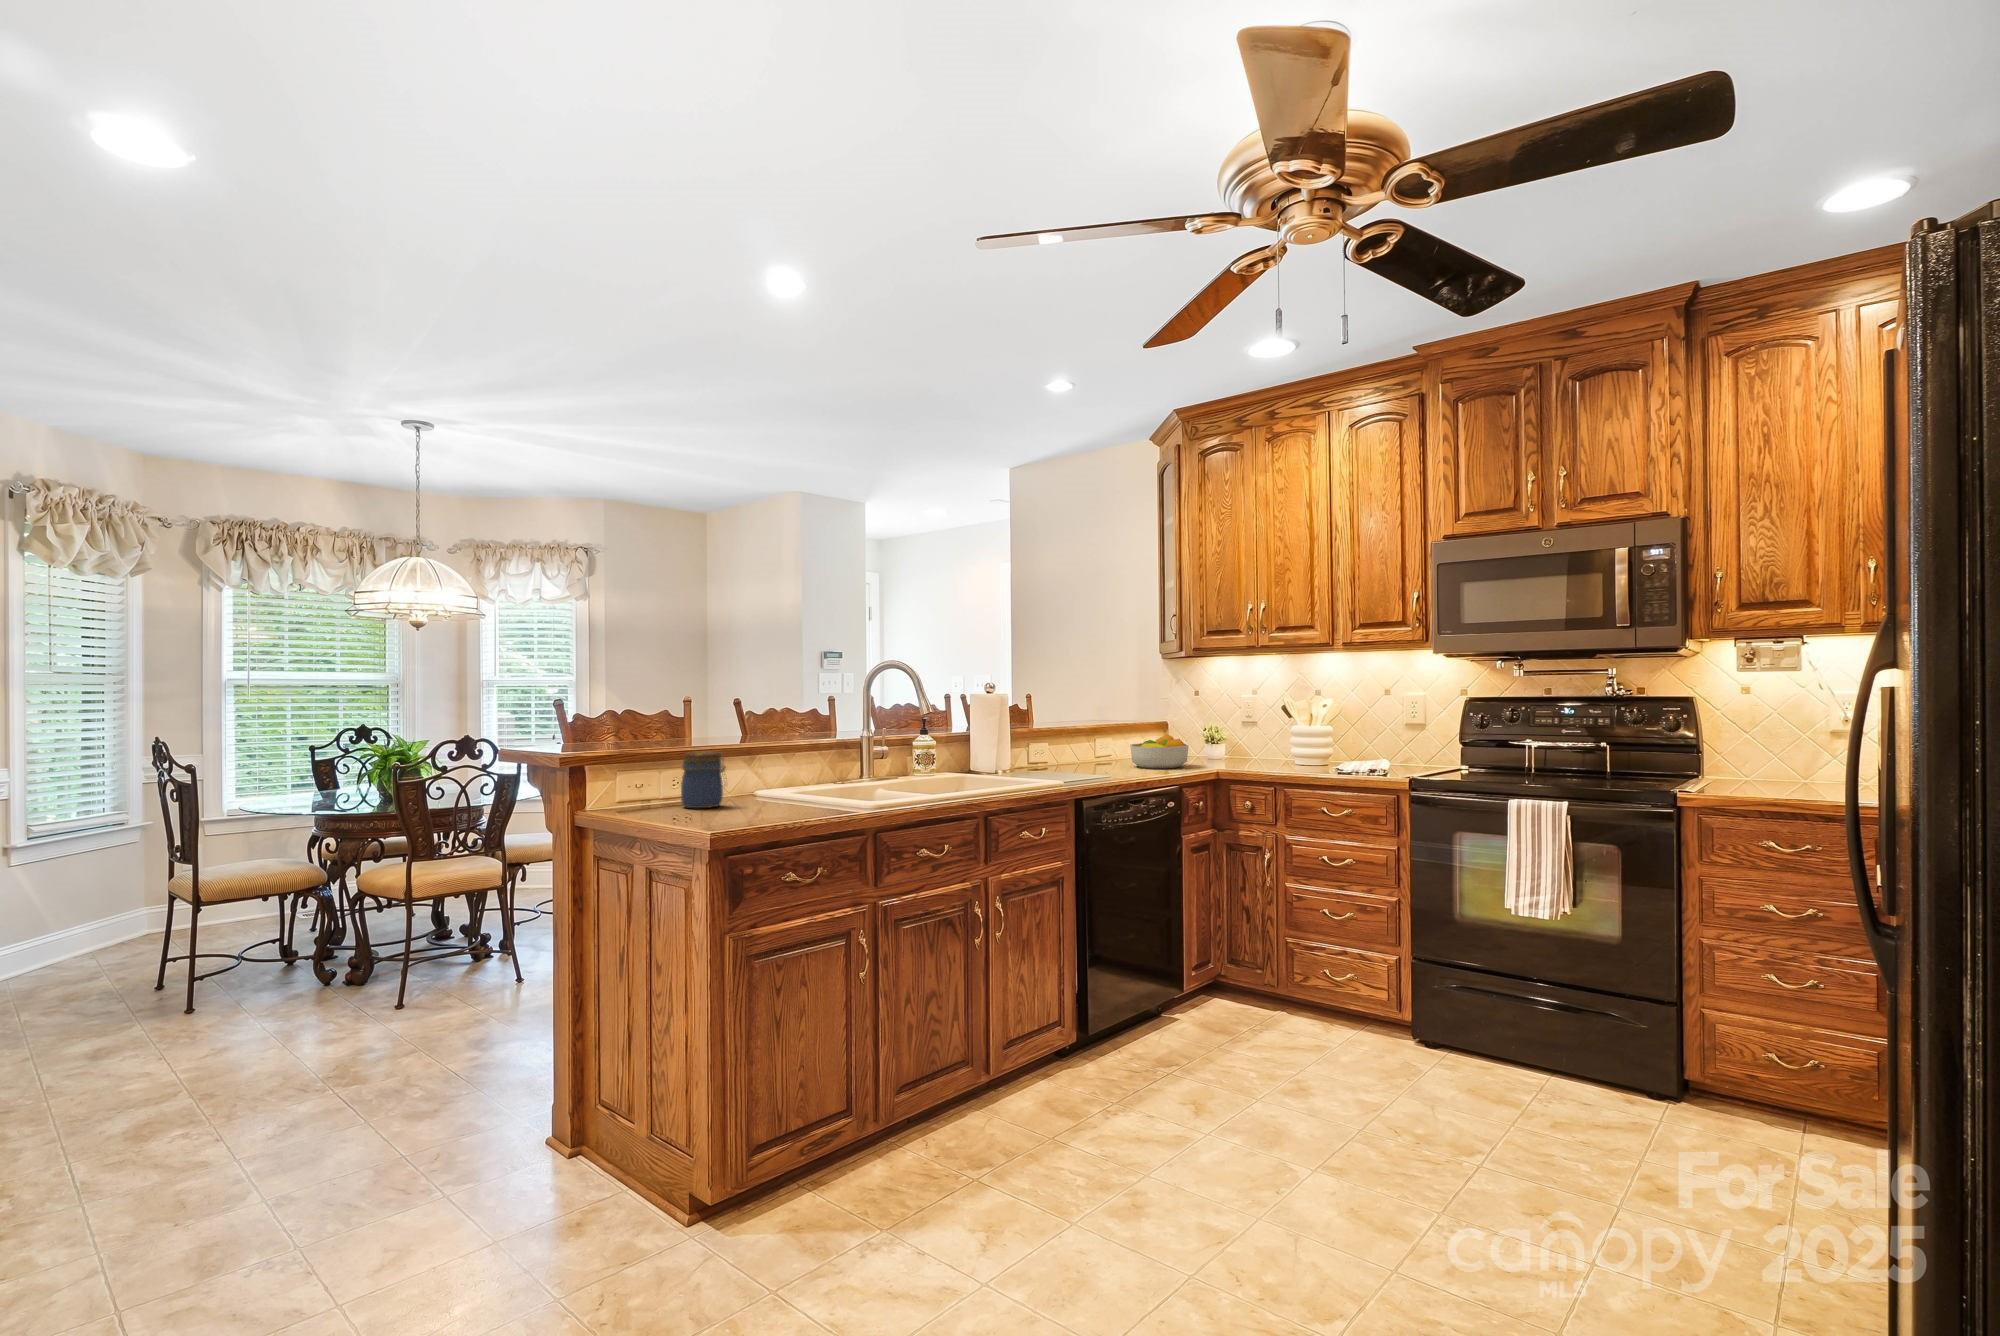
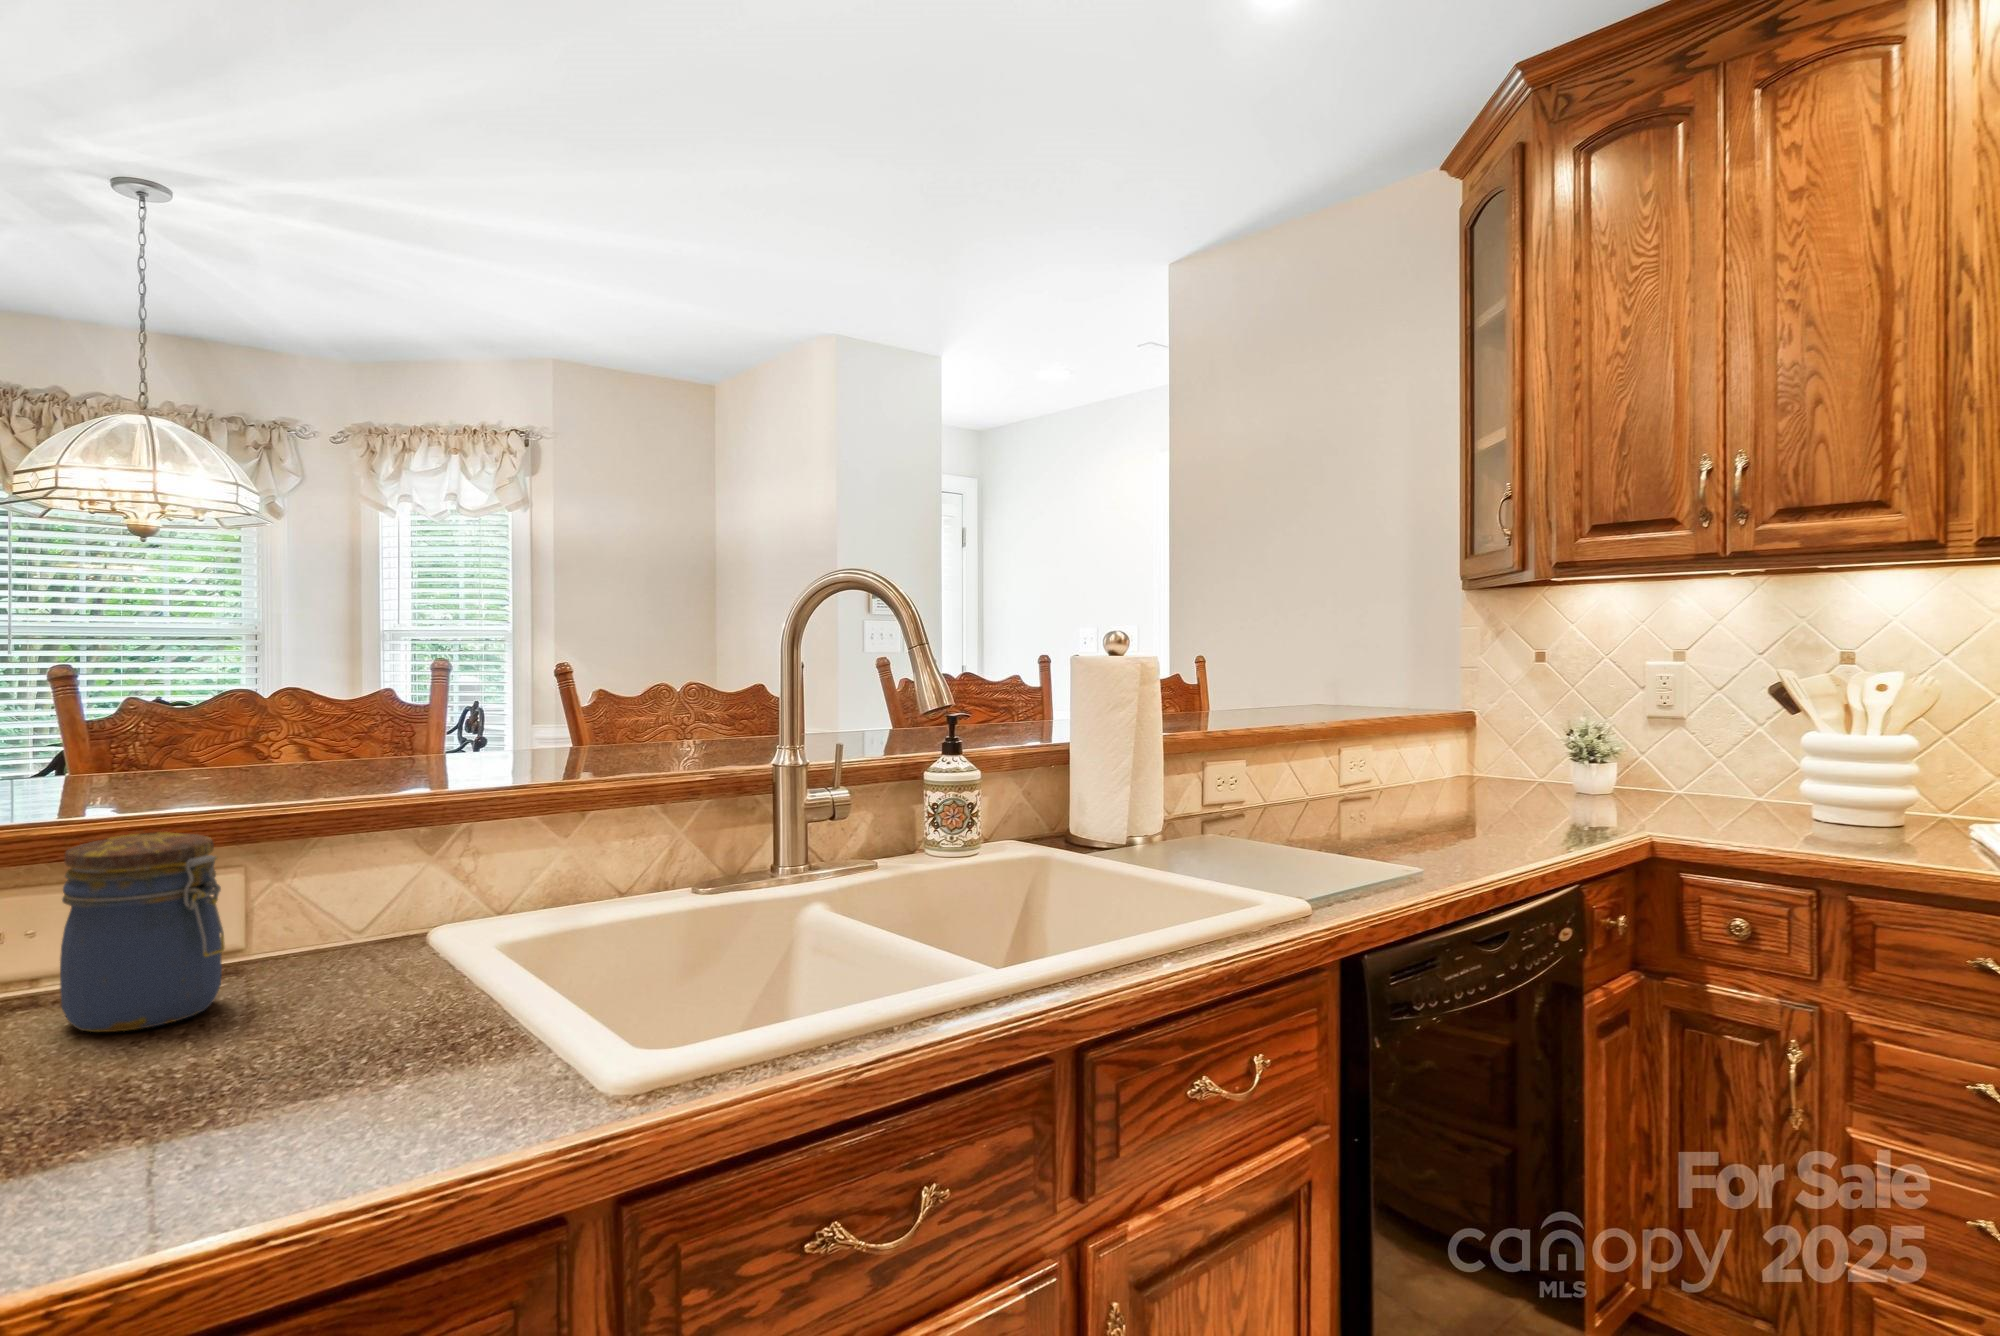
fruit bowl: present [1130,734,1189,769] -> none [1426,742,1565,821]

